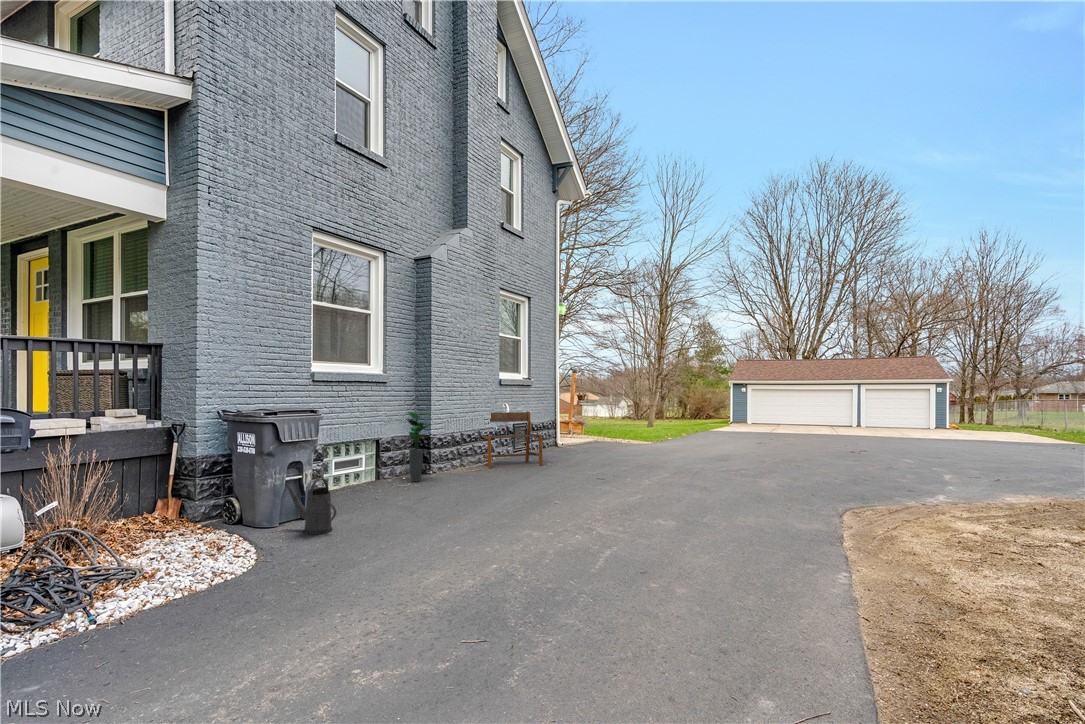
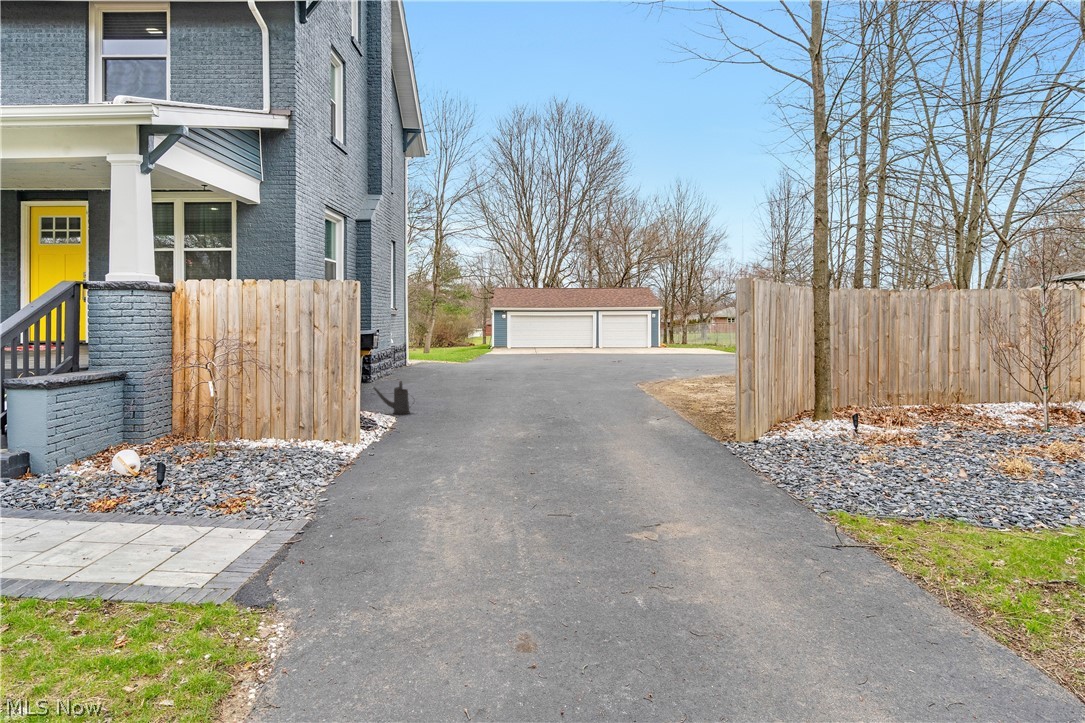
potted plant: present [407,412,430,482] -> none [358,343,383,396]
bench: present [483,412,543,469] -> none [381,341,433,387]

